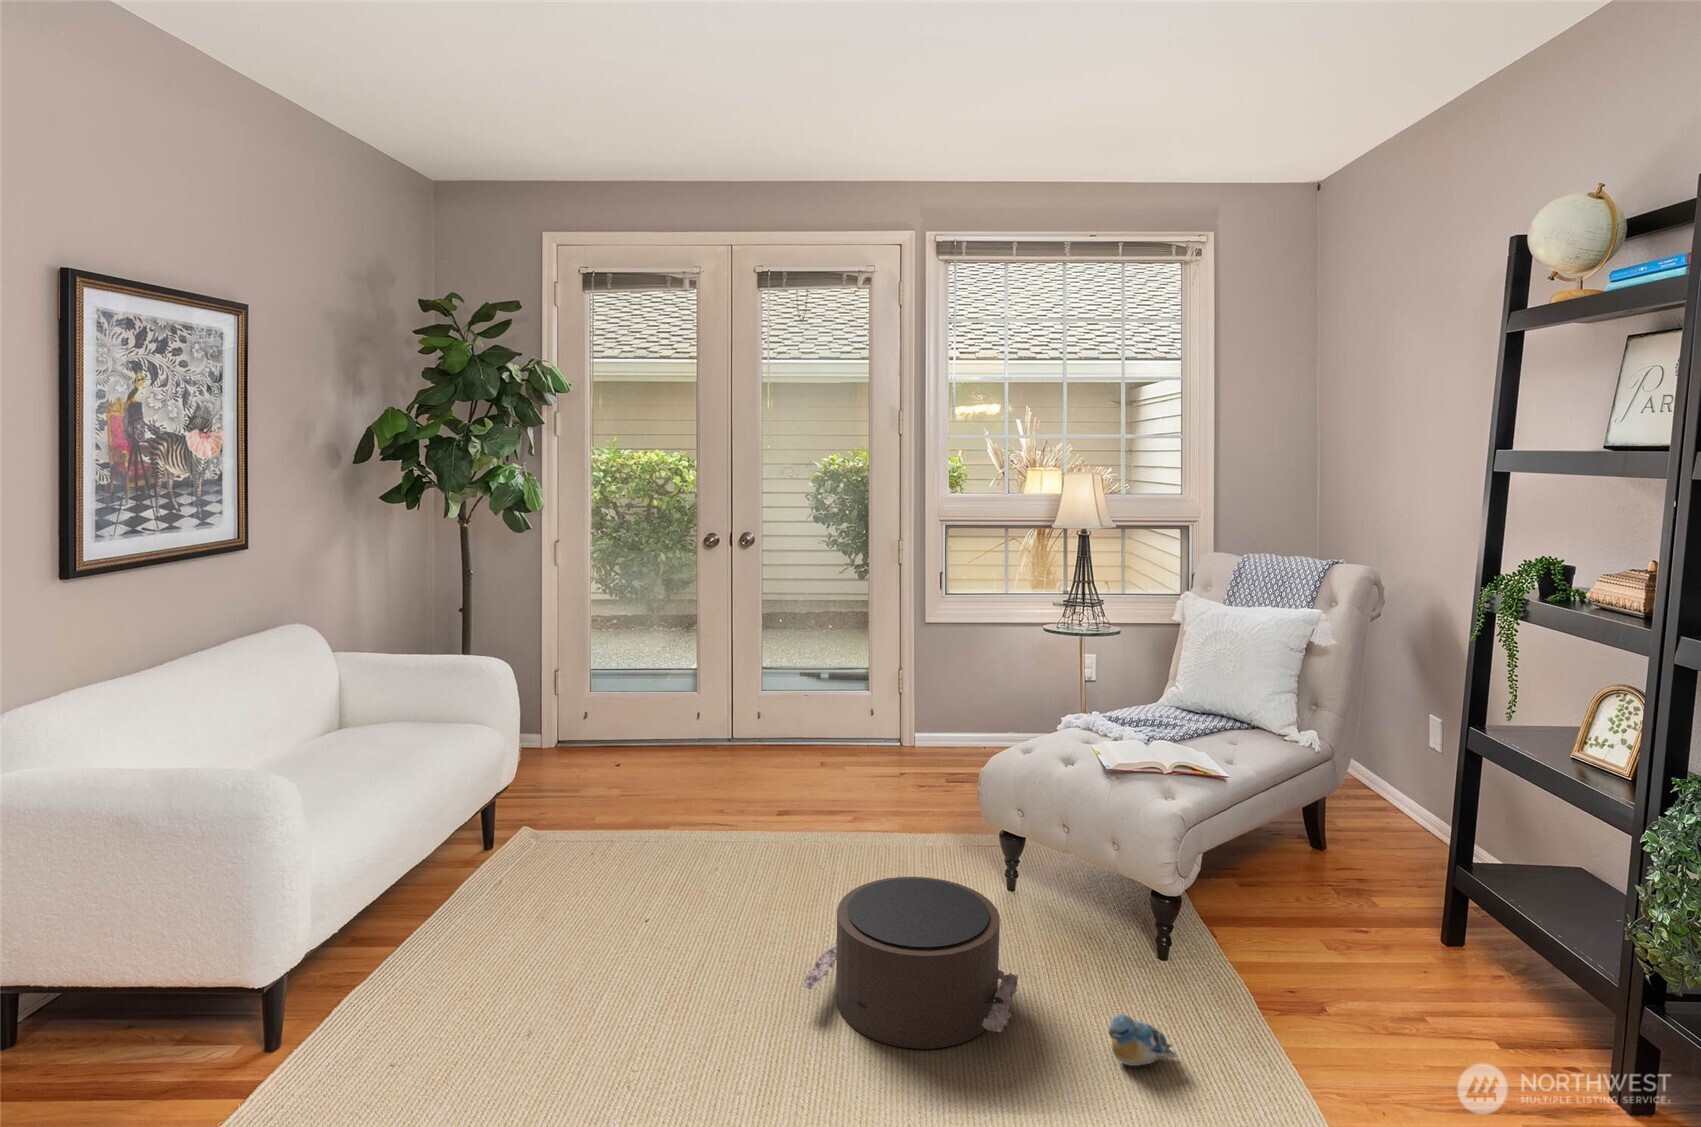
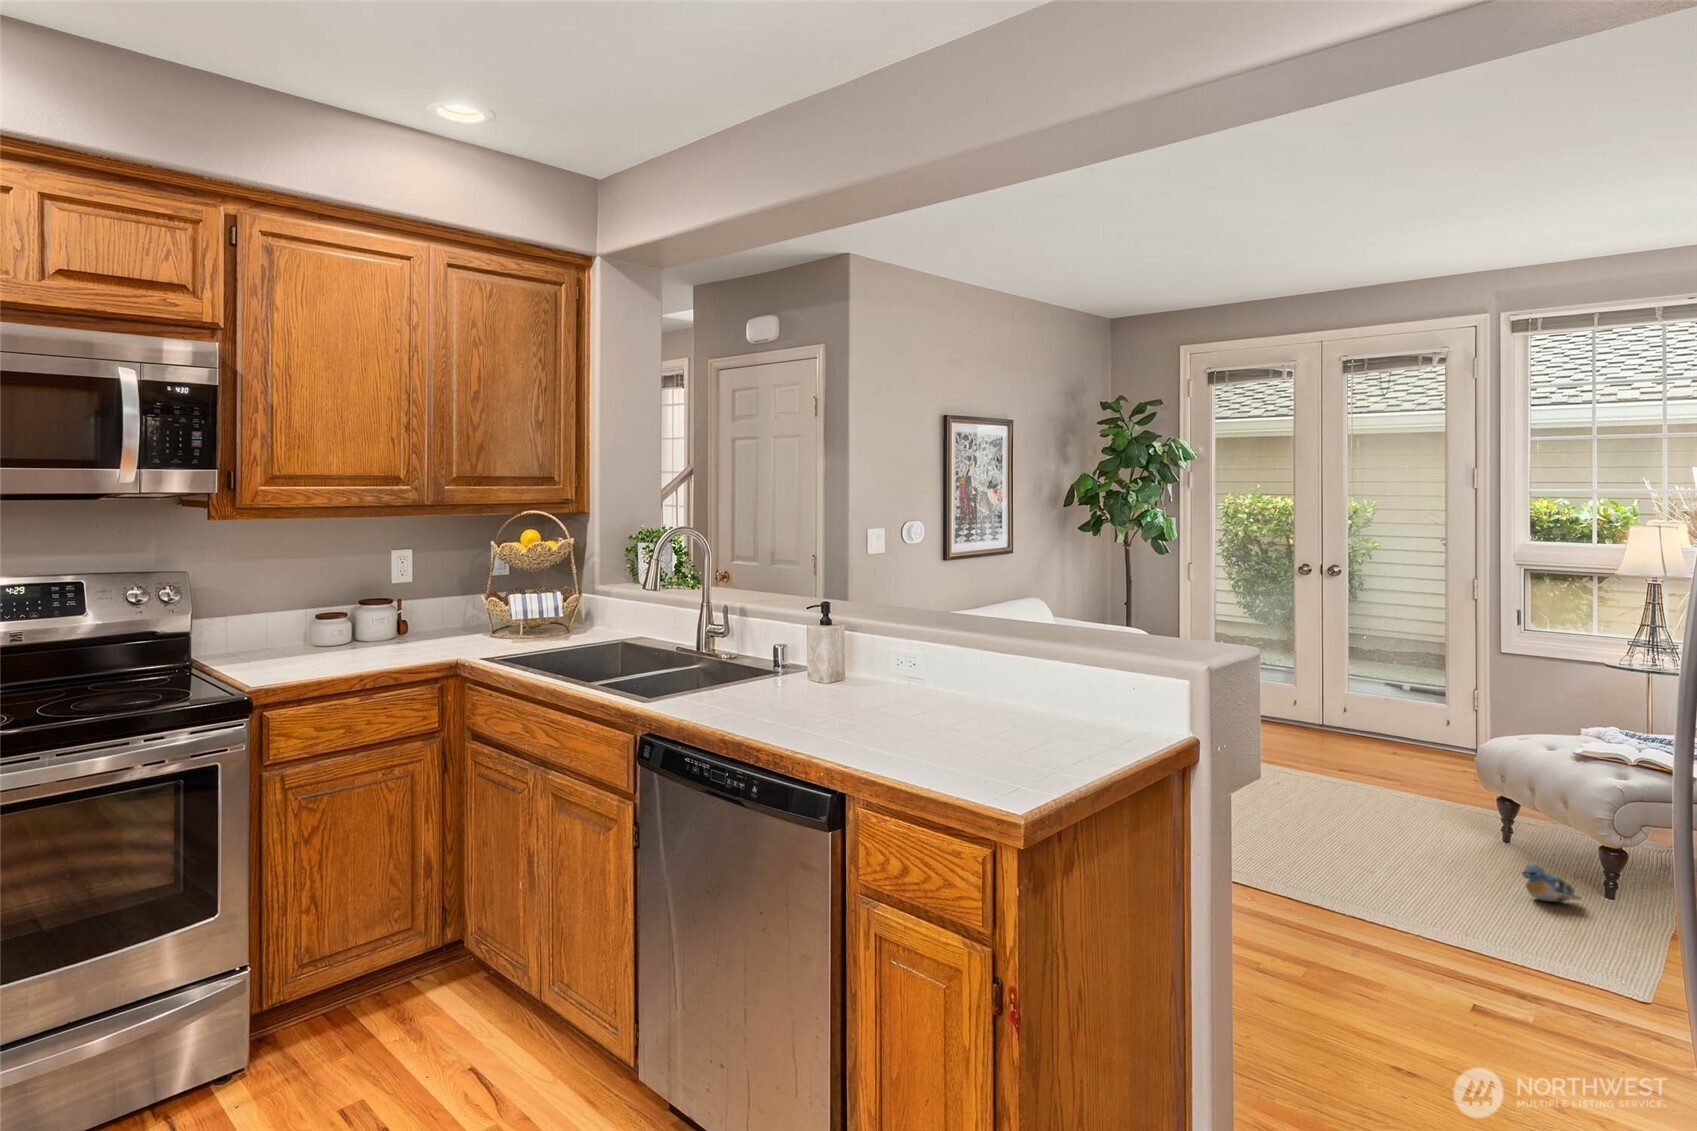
pouf: present [802,877,1018,1049] -> none [1310,775,1473,867]

